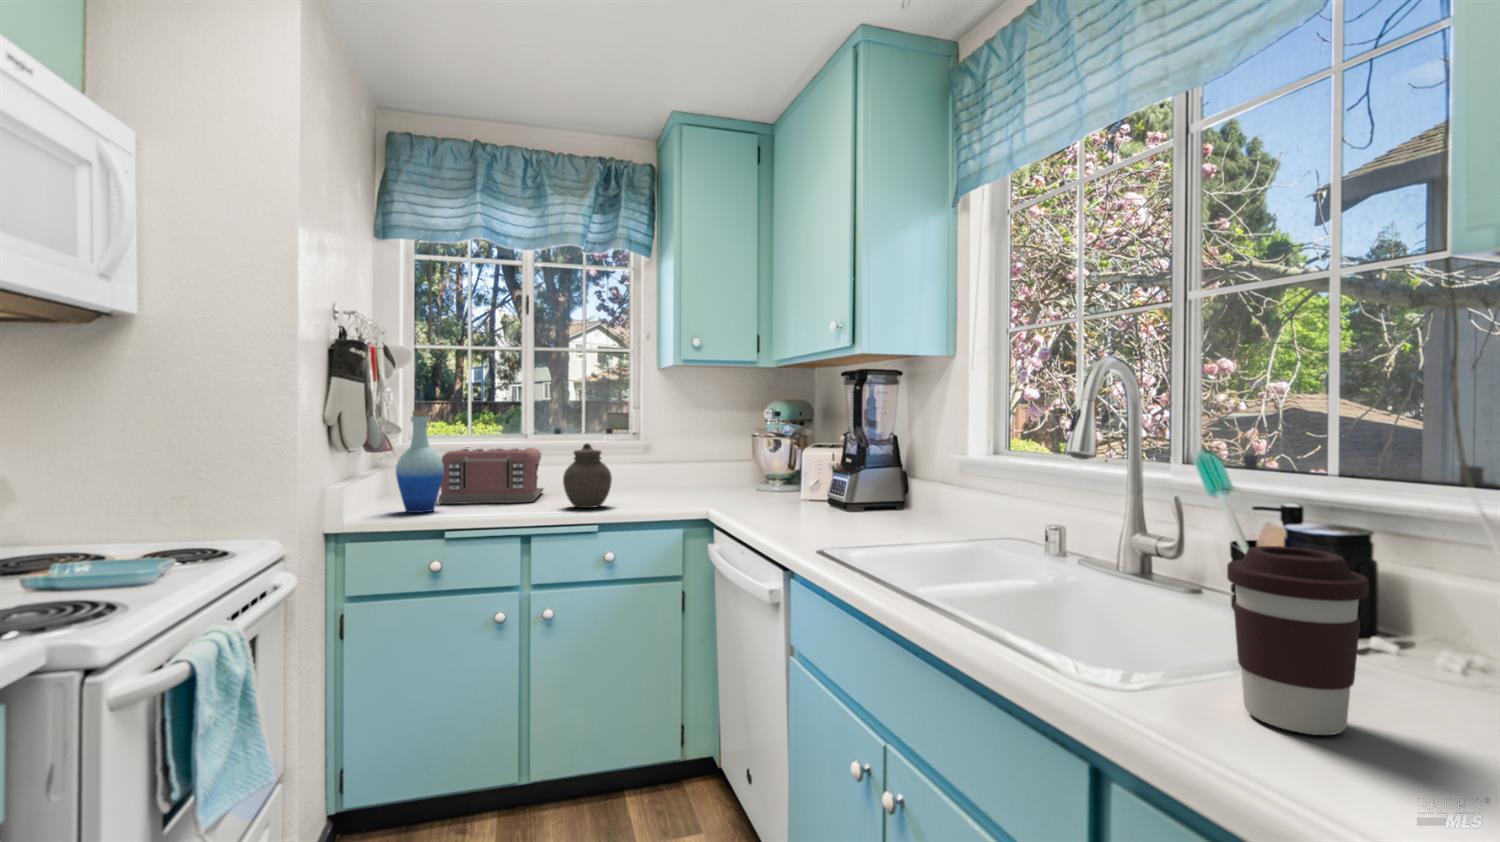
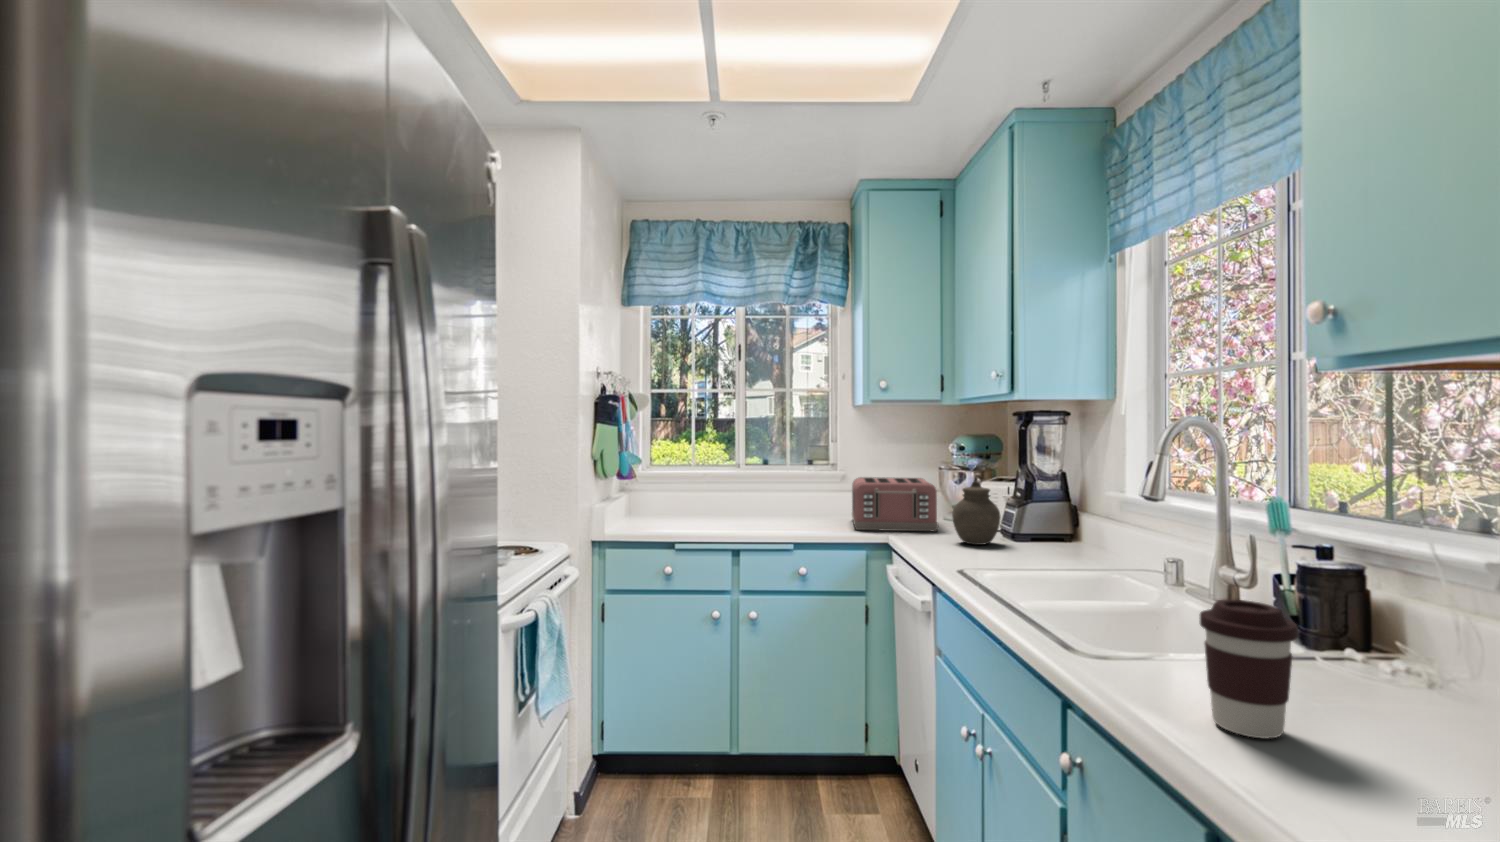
bottle: present [396,411,444,513] -> none [640,447,674,527]
jar: present [563,443,612,508] -> present [952,481,1001,545]
toaster: present [439,447,544,504] -> present [852,477,938,531]

